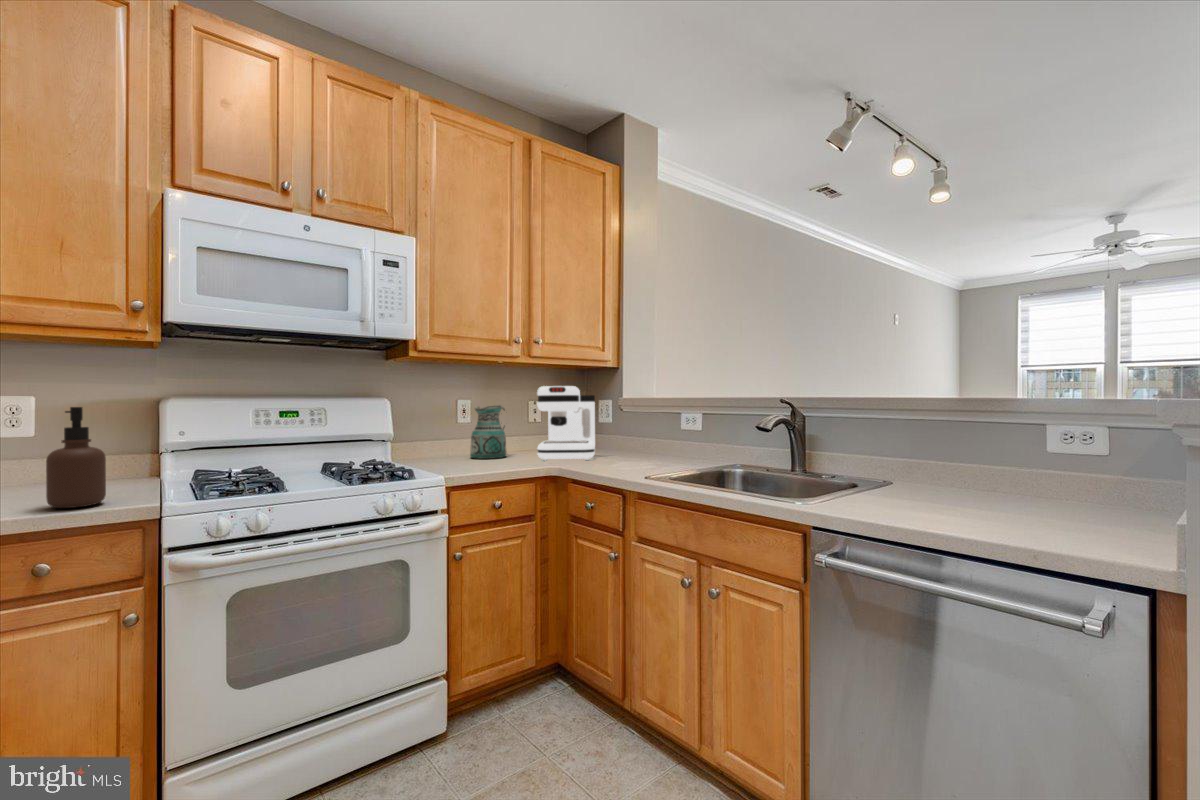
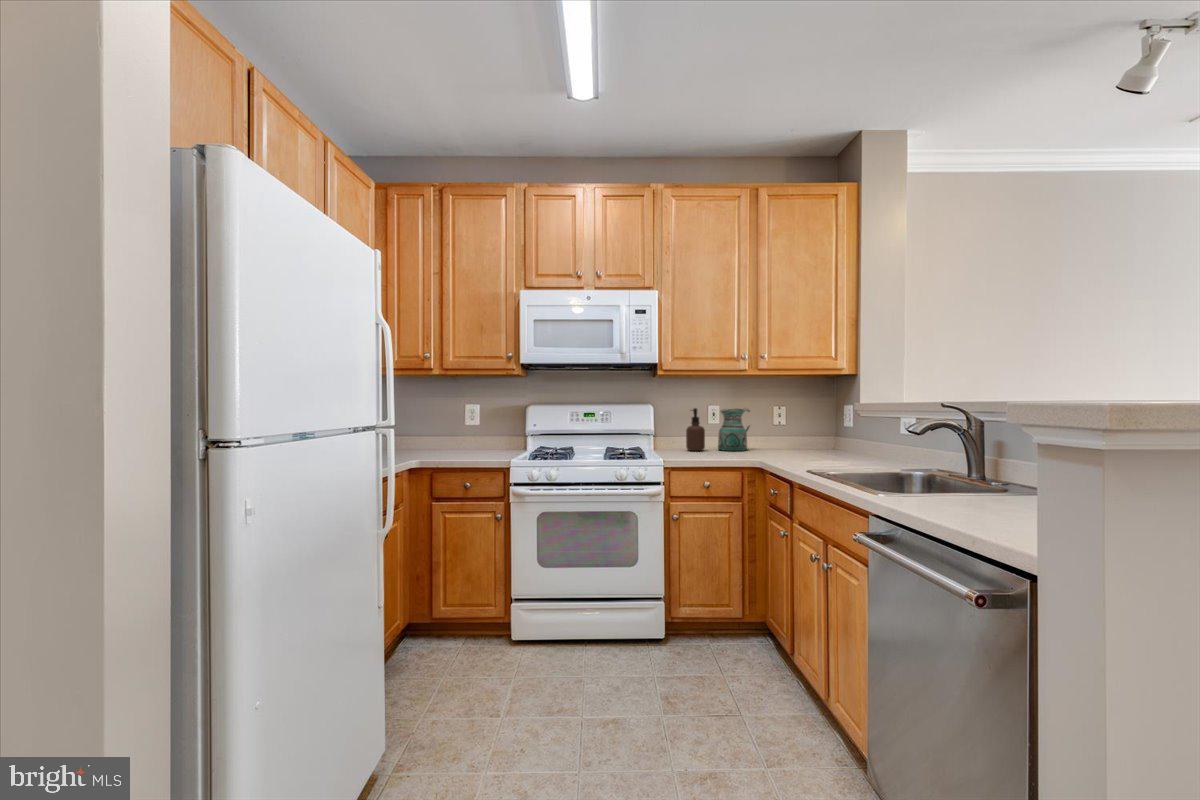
coffee maker: present [537,386,595,460] -> none [758,394,819,458]
soap dispenser: present [46,407,106,508] -> present [686,408,705,451]

